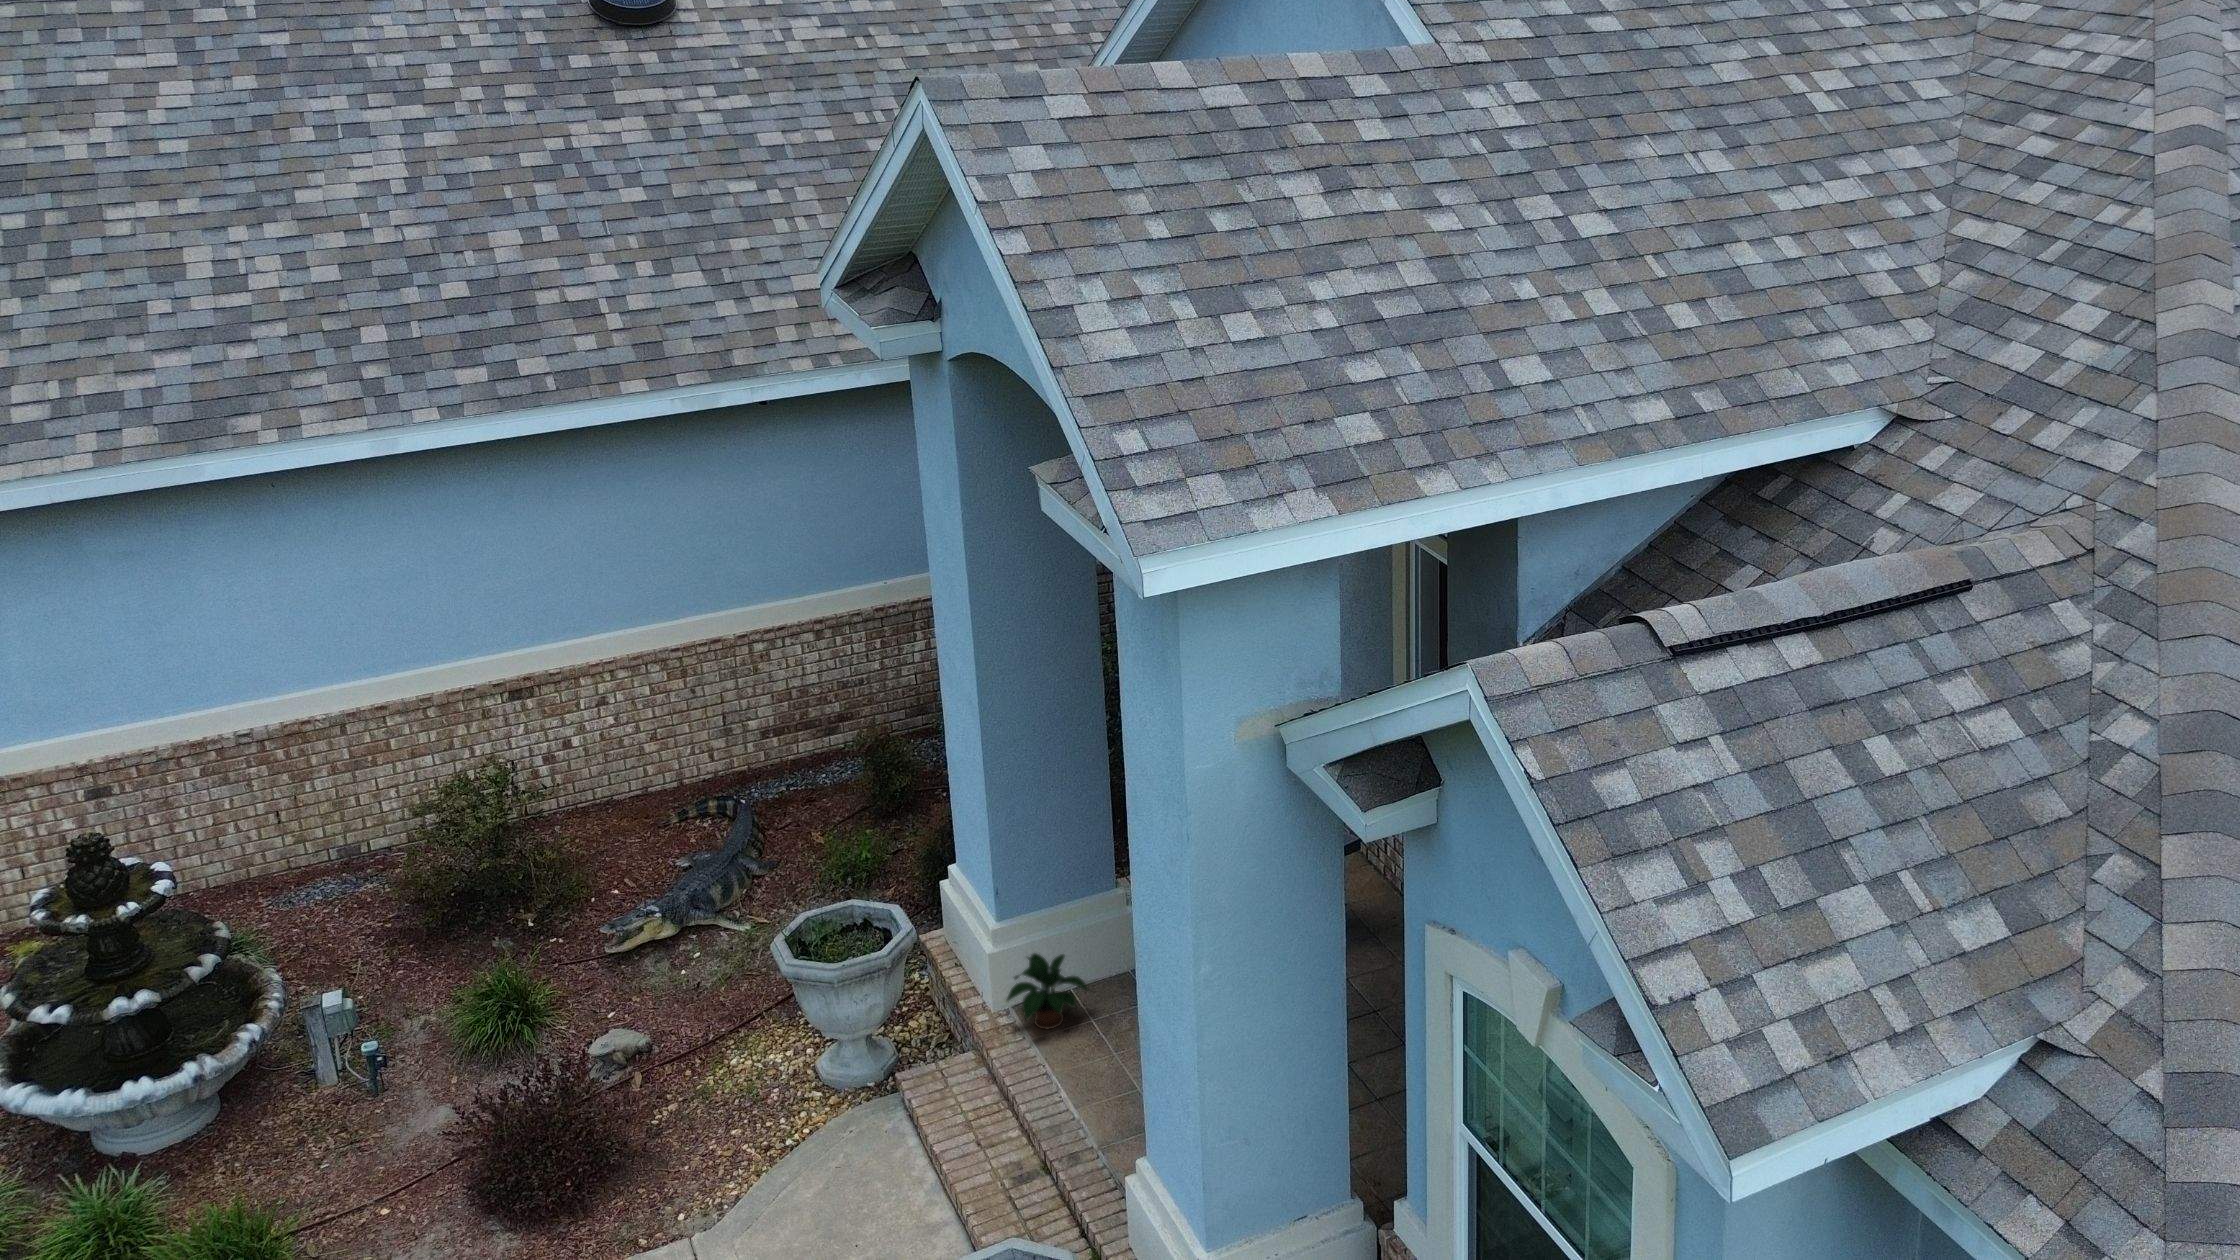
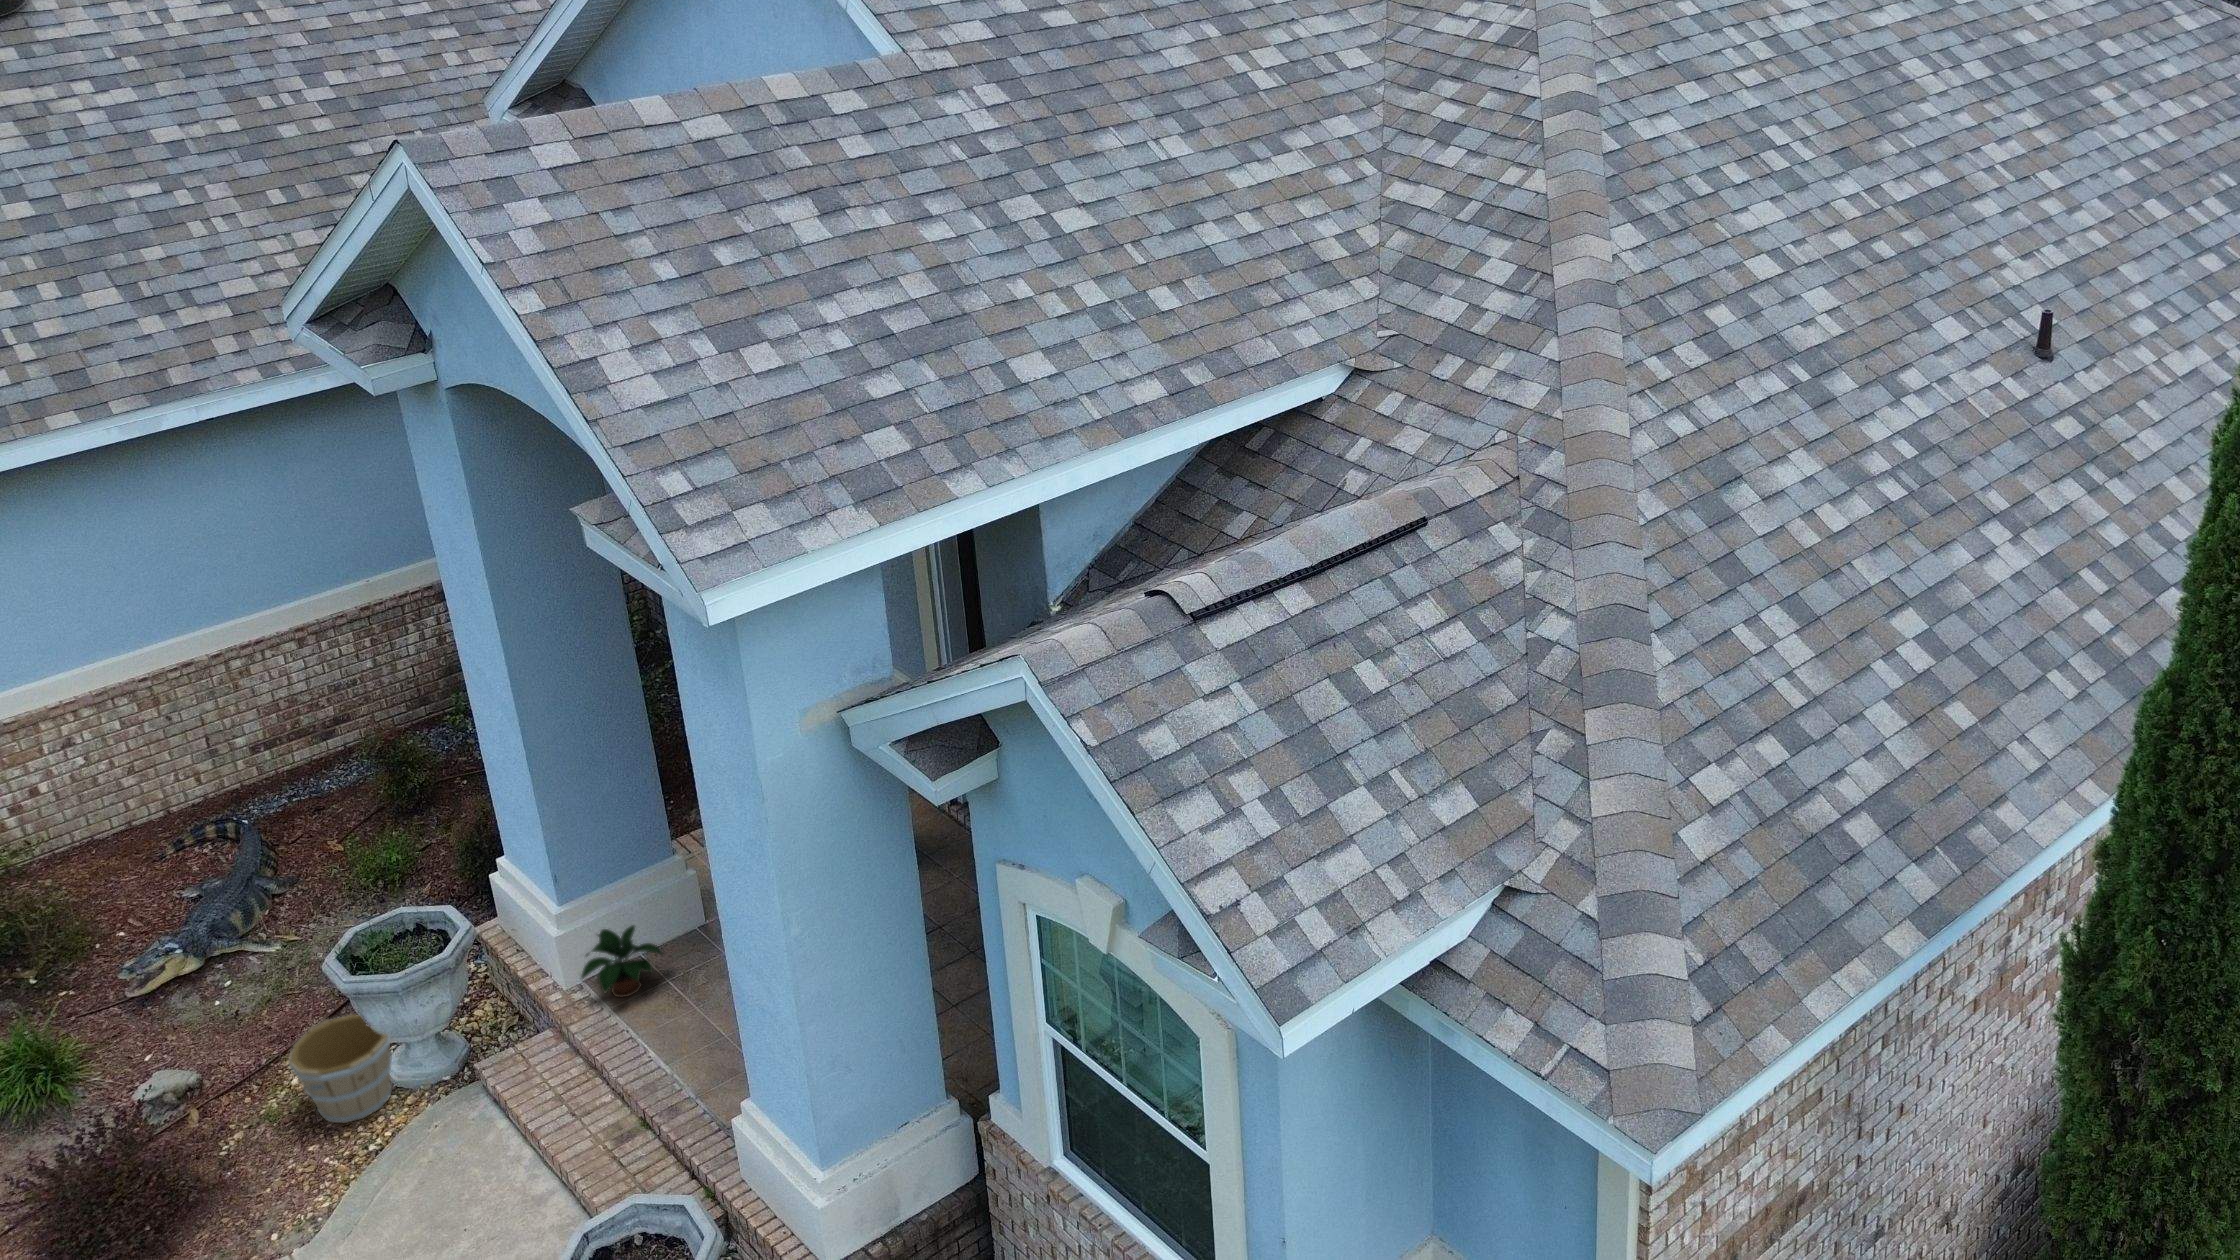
wooden bucket: none [727,997,825,1107] -> present [288,1014,392,1123]

